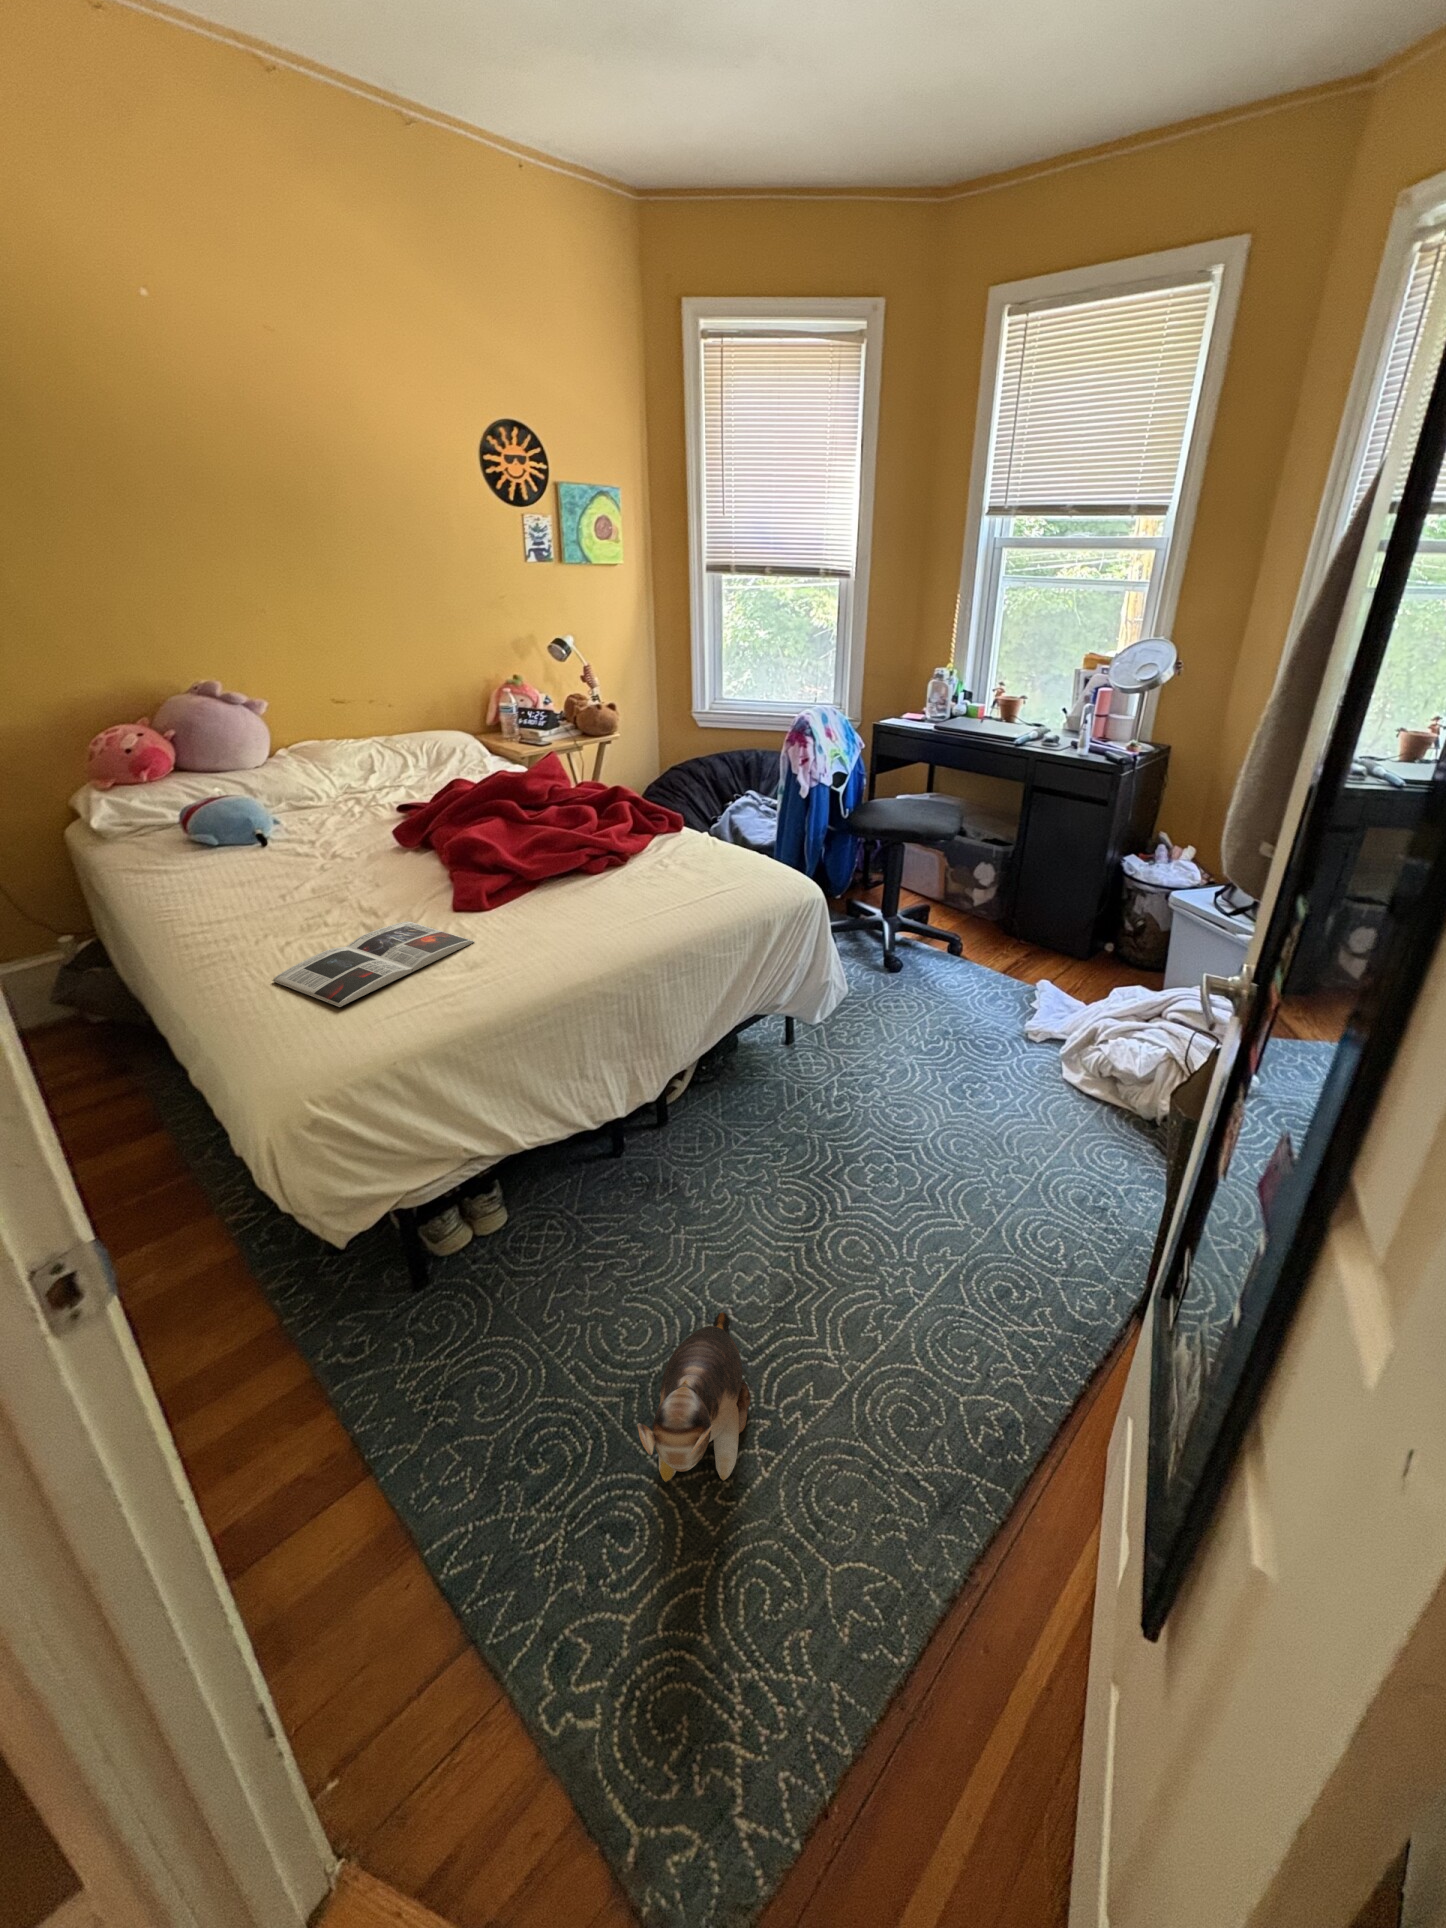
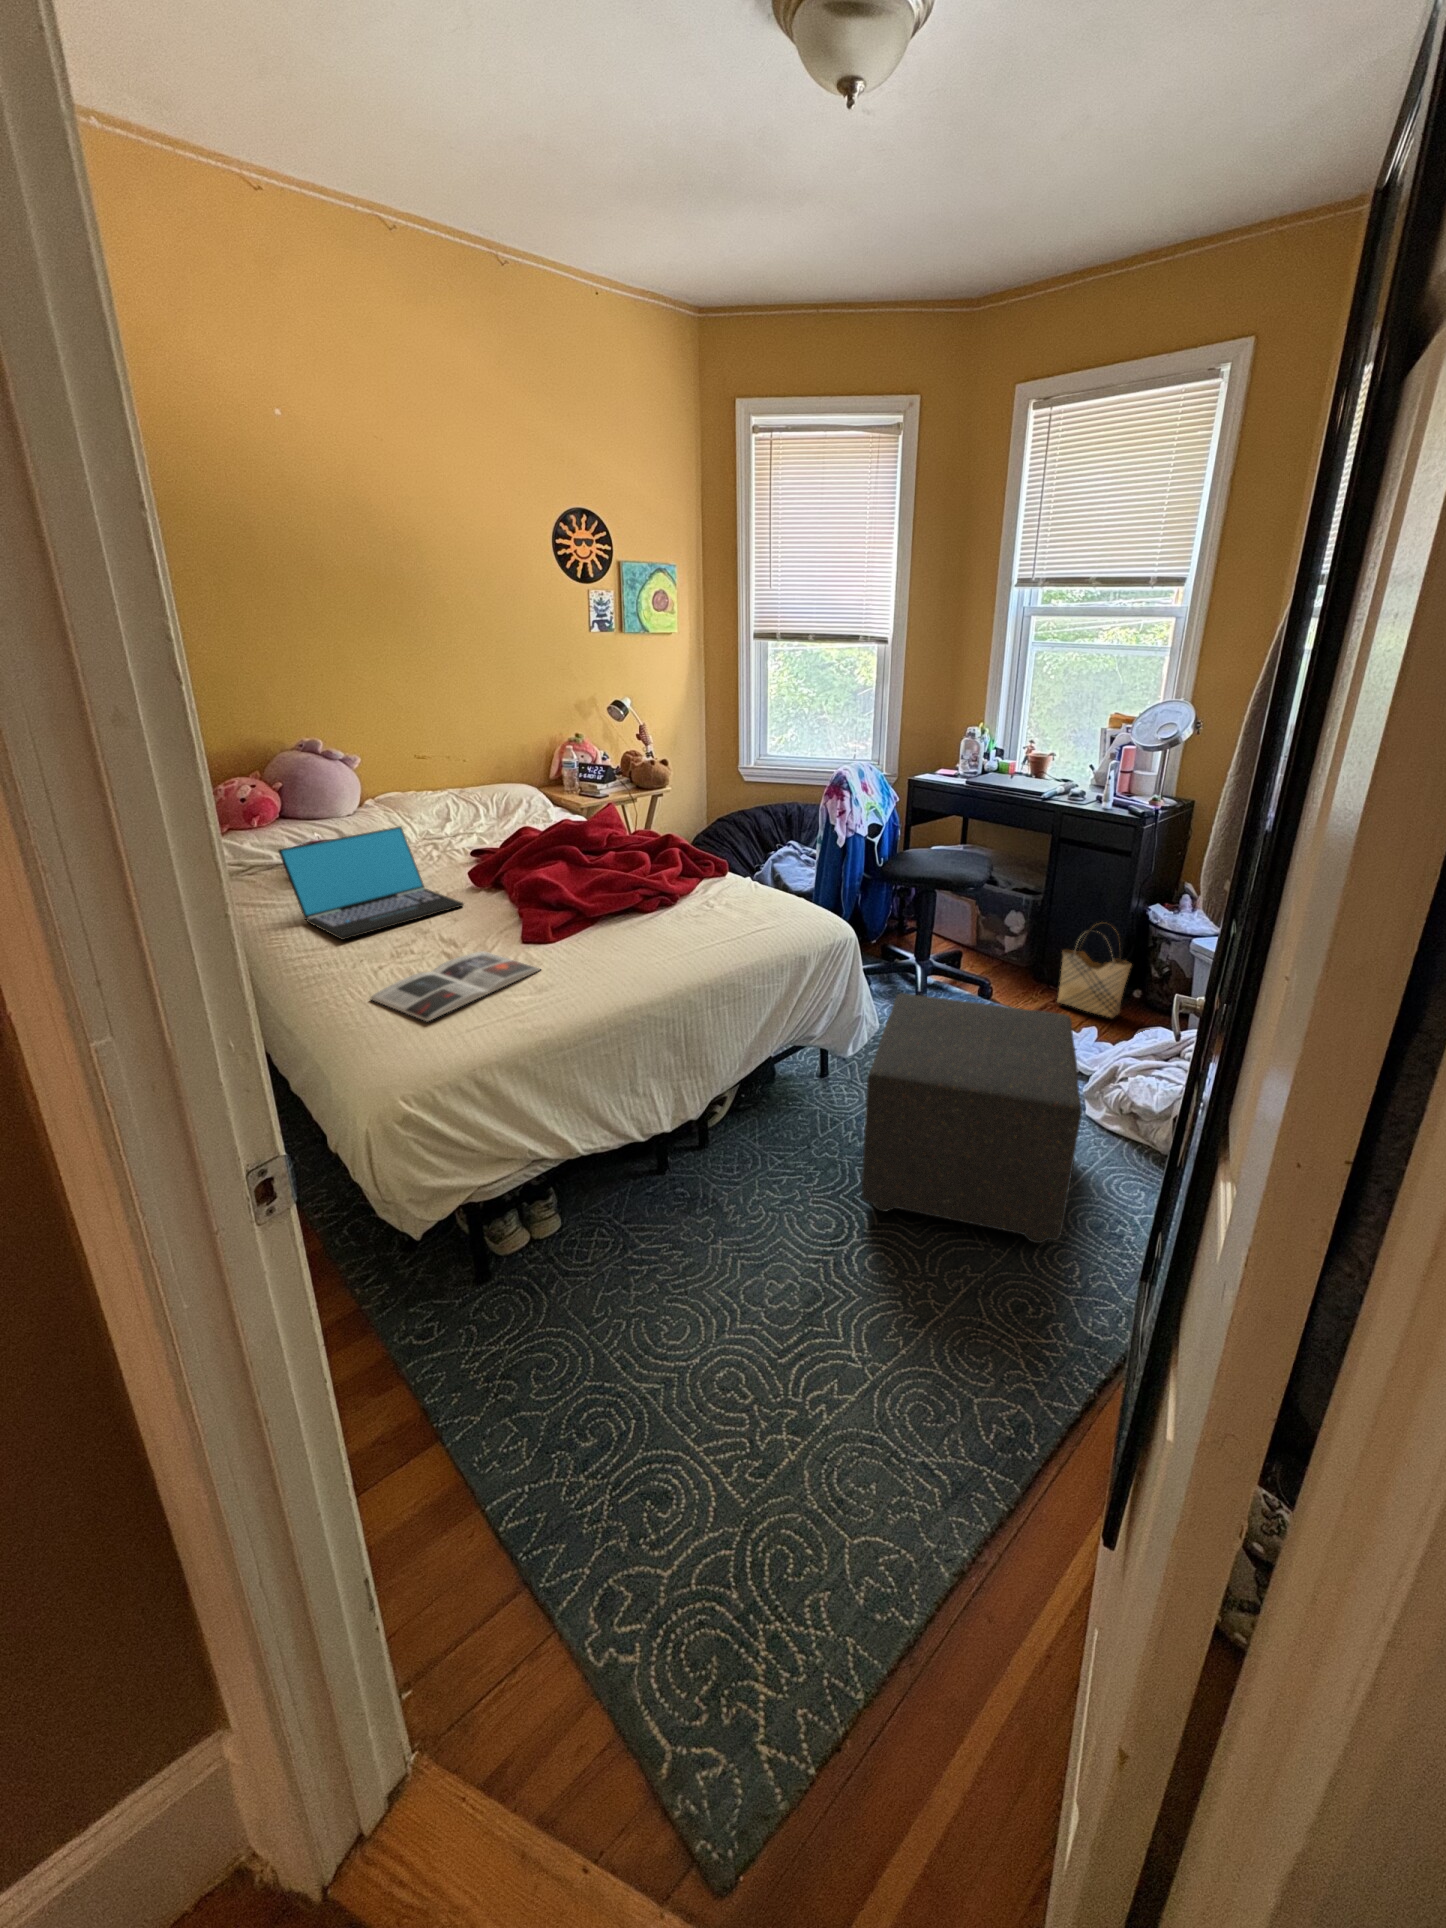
laptop: none [164,779,387,911] -> present [279,827,464,940]
woven basket: none [1029,875,1107,974] -> present [1057,924,1131,1018]
ottoman: none [834,957,1071,1221] -> present [862,993,1082,1243]
plush toy: present [637,1312,750,1482] -> none [677,1314,779,1460]

